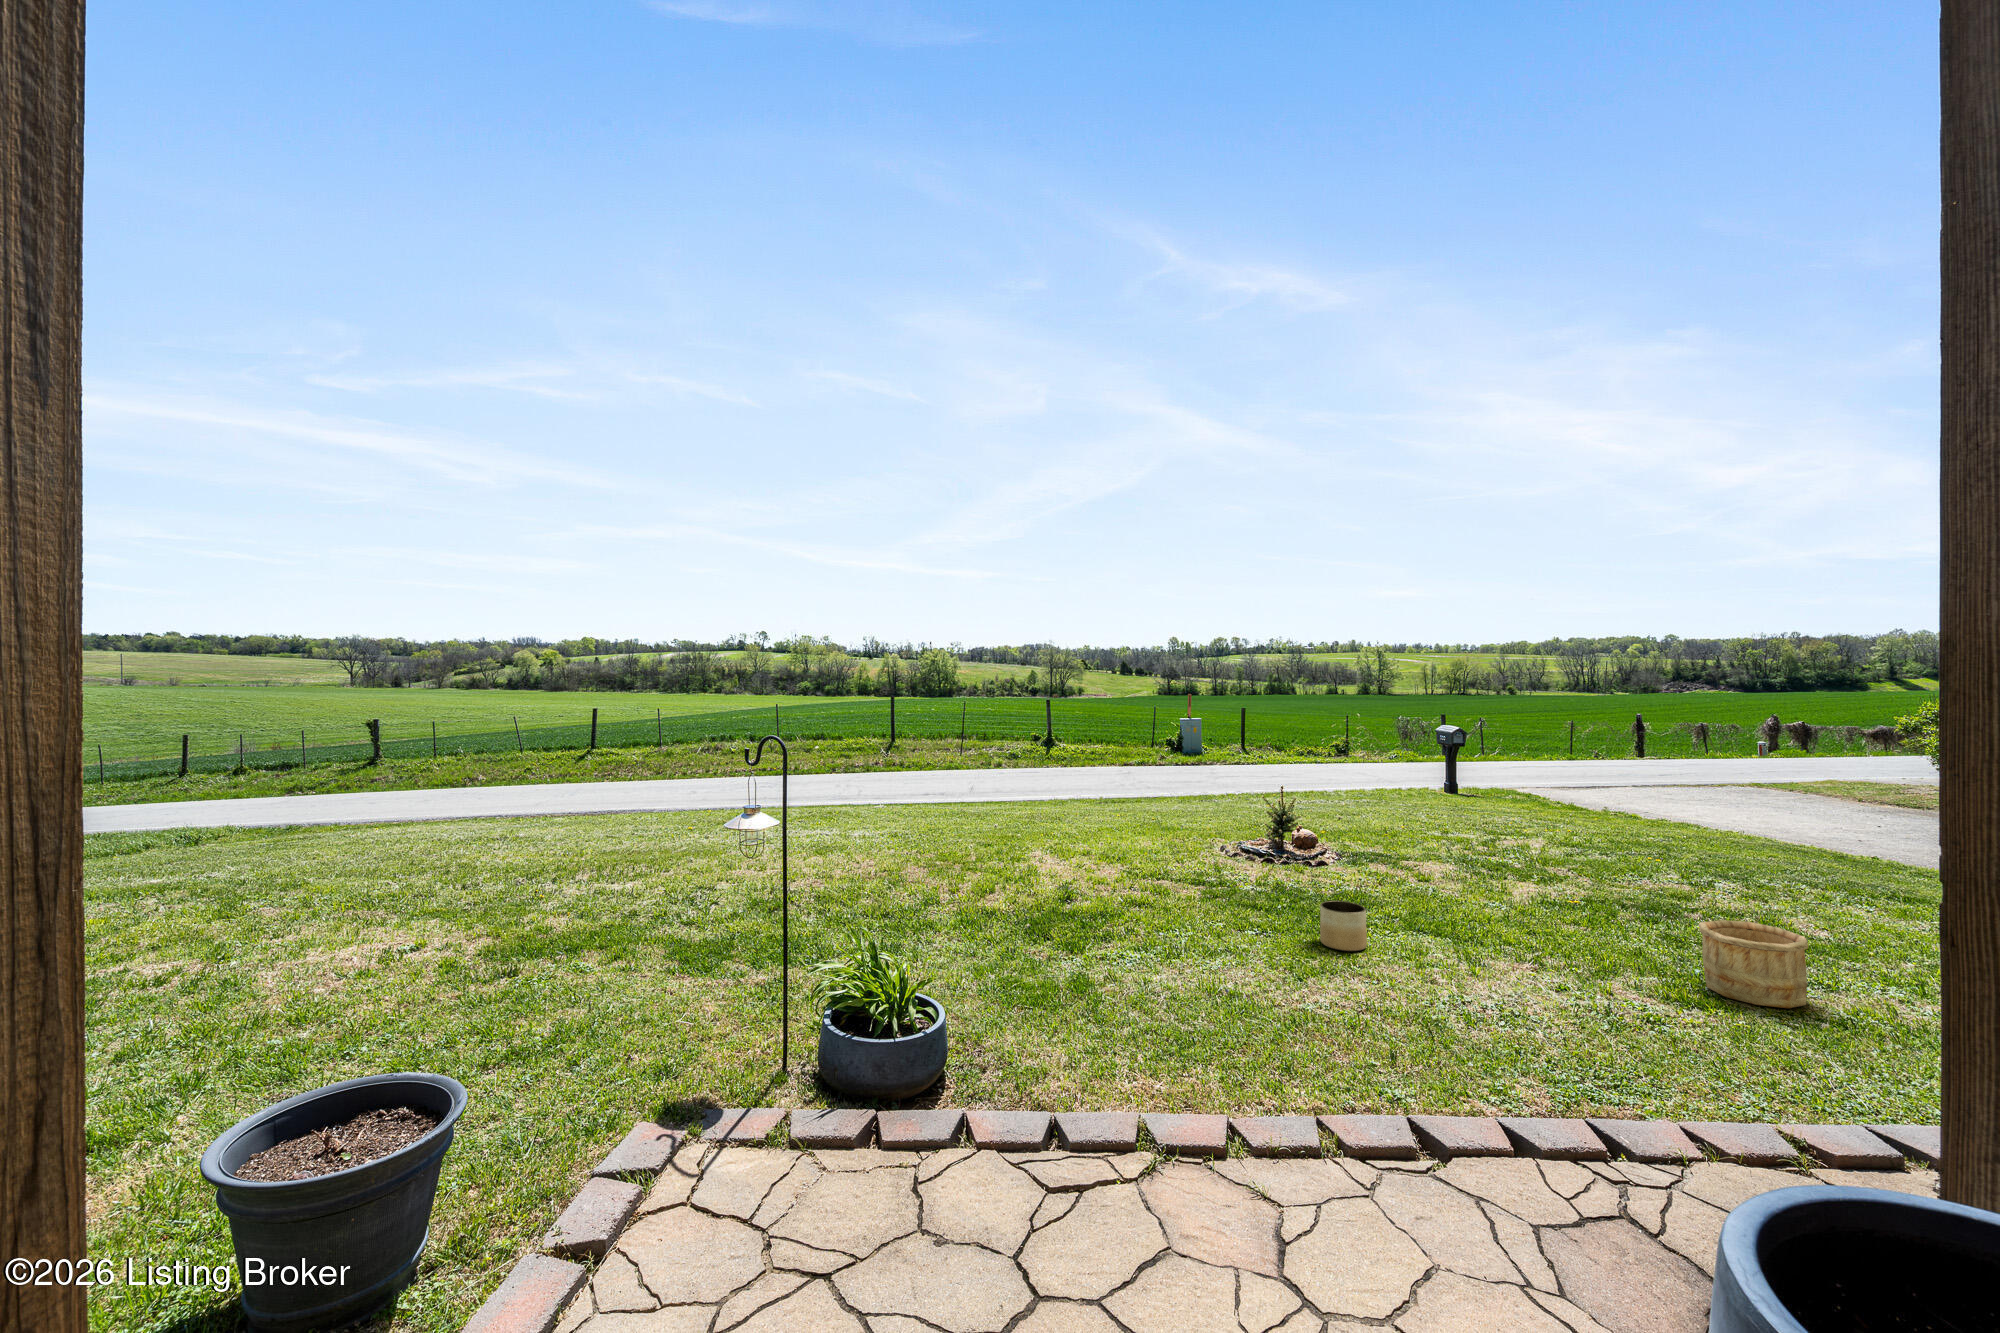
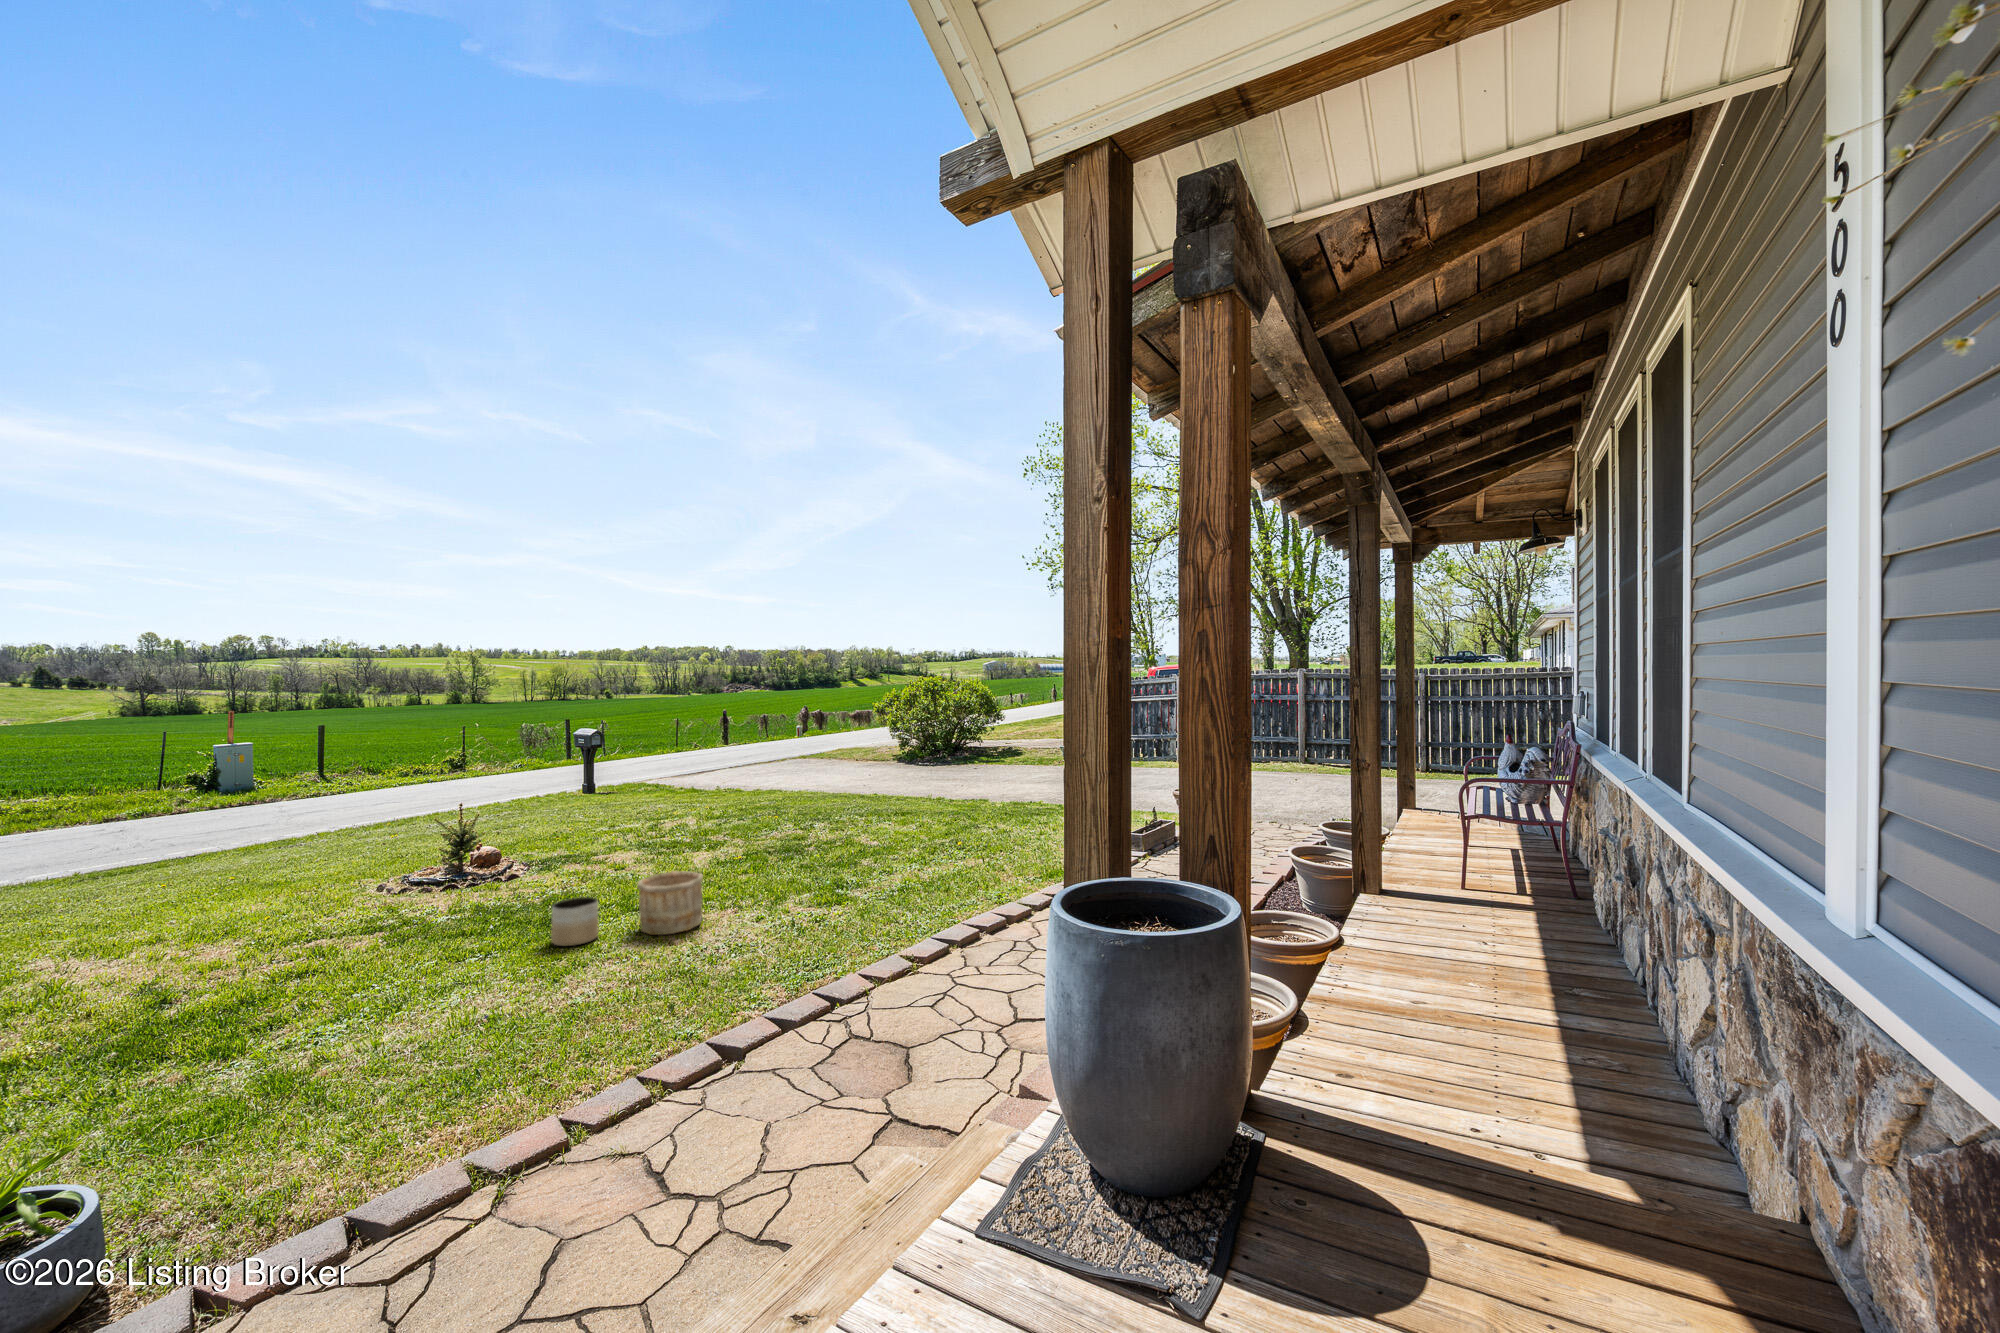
wooden bucket: present [1699,920,1808,1008] -> present [637,871,703,935]

